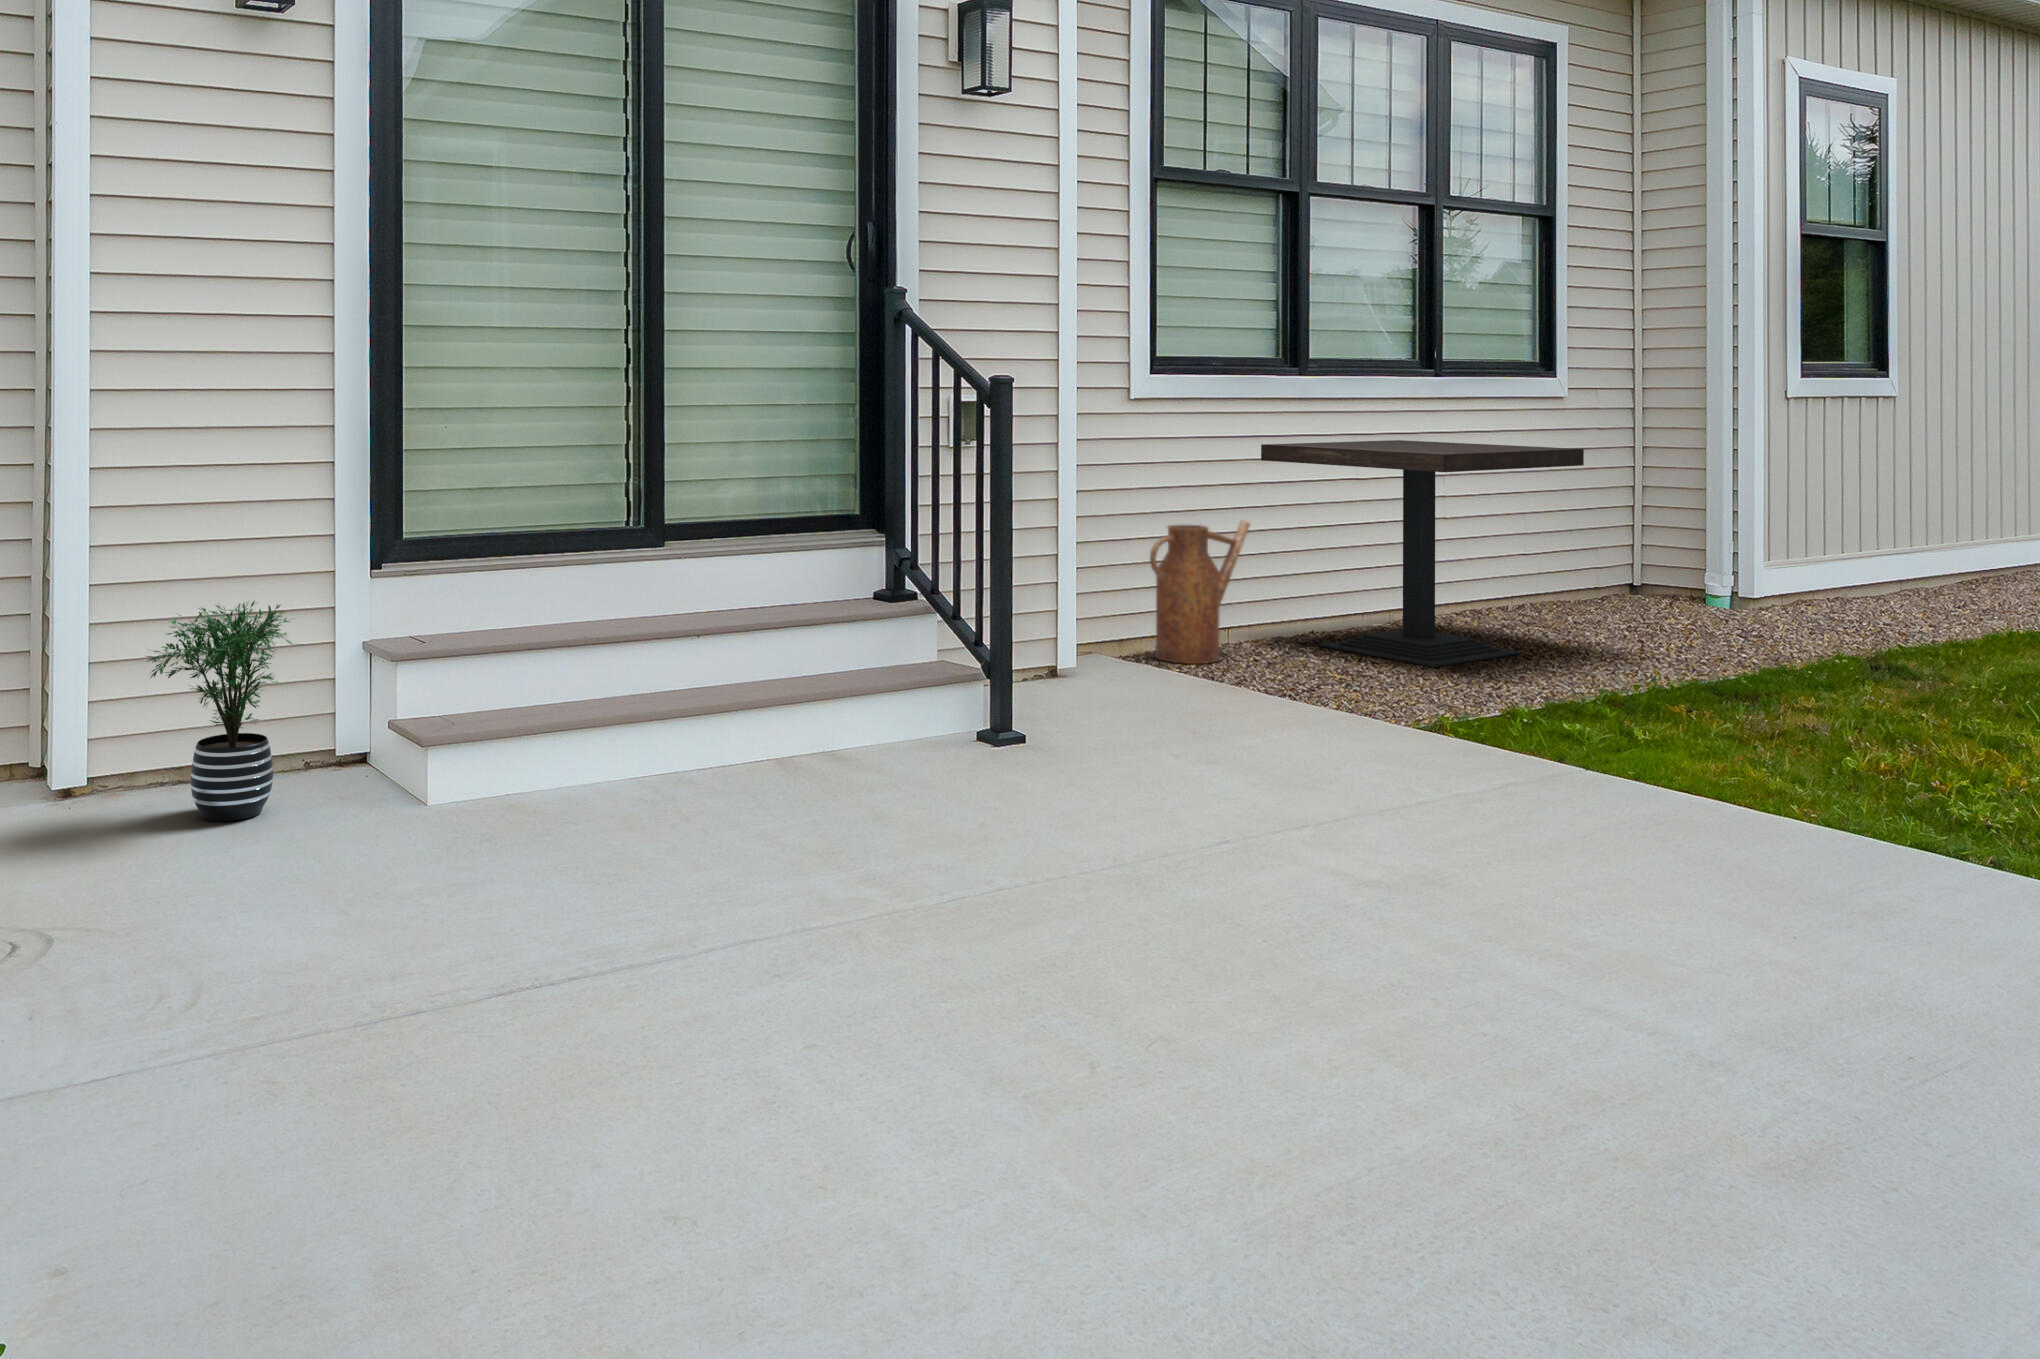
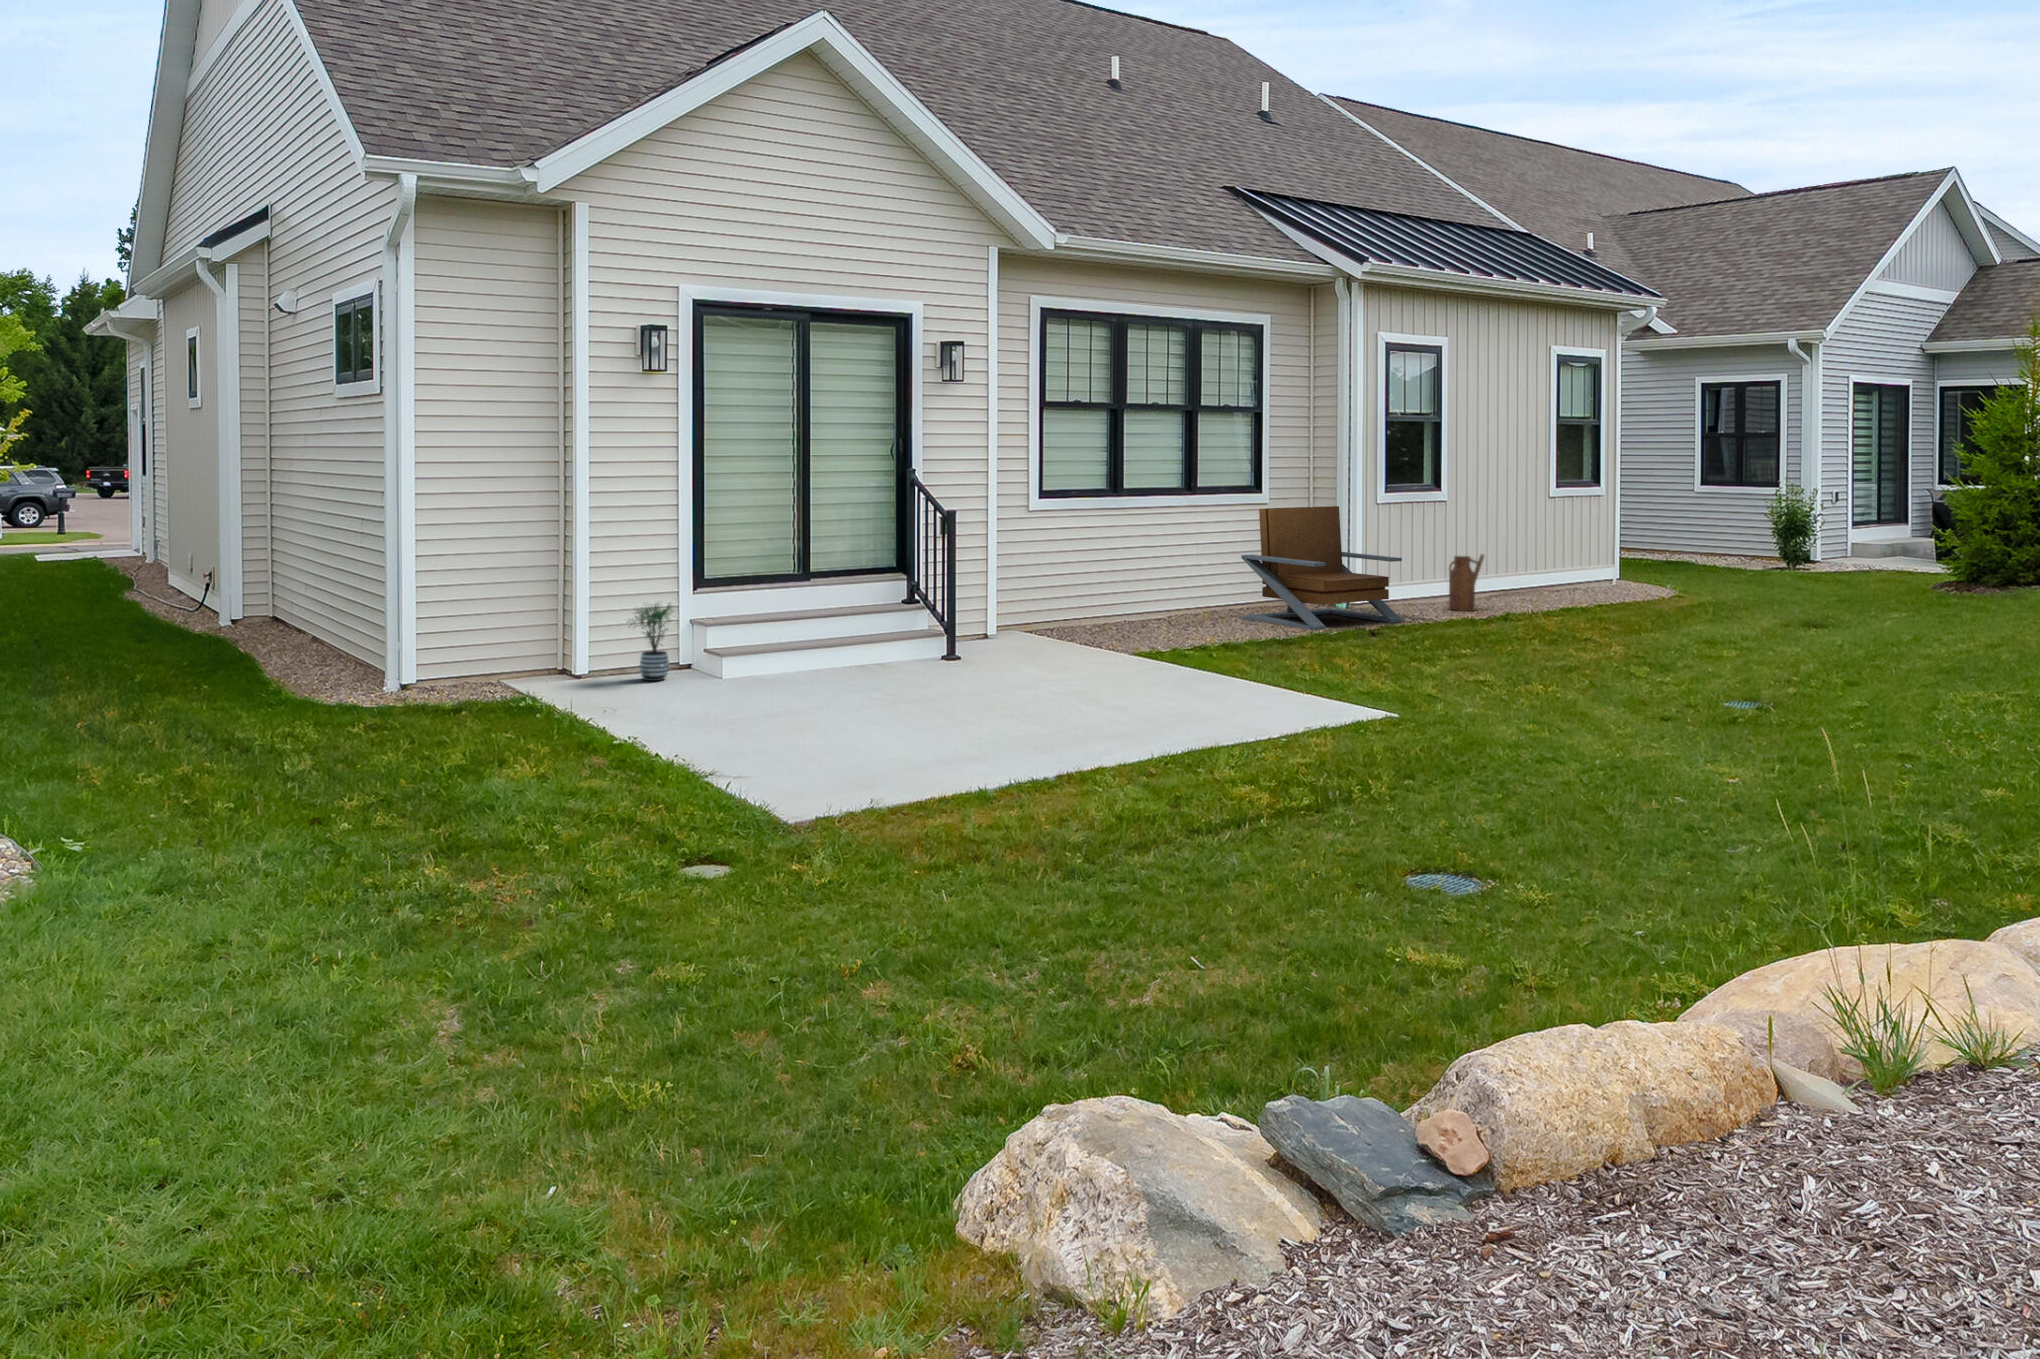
lounge chair: none [1531,397,1869,646] -> present [1241,506,1402,630]
side table: present [1261,440,1584,667] -> none [1092,530,1239,638]
watering can: present [1150,520,1250,664] -> present [1449,555,1484,611]

